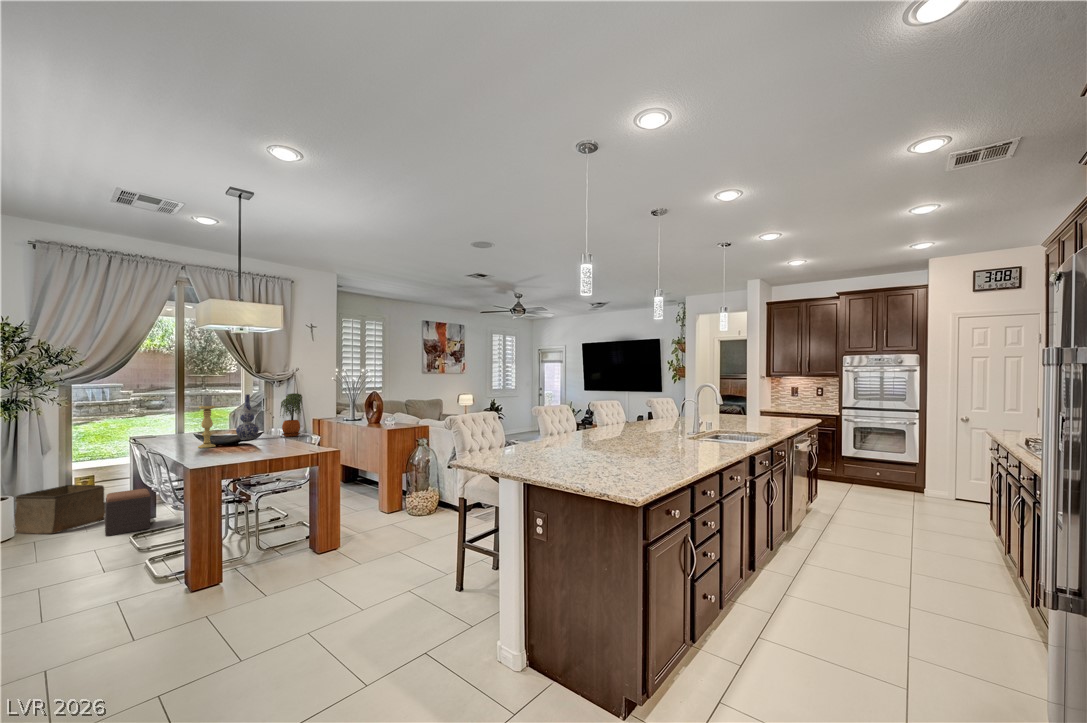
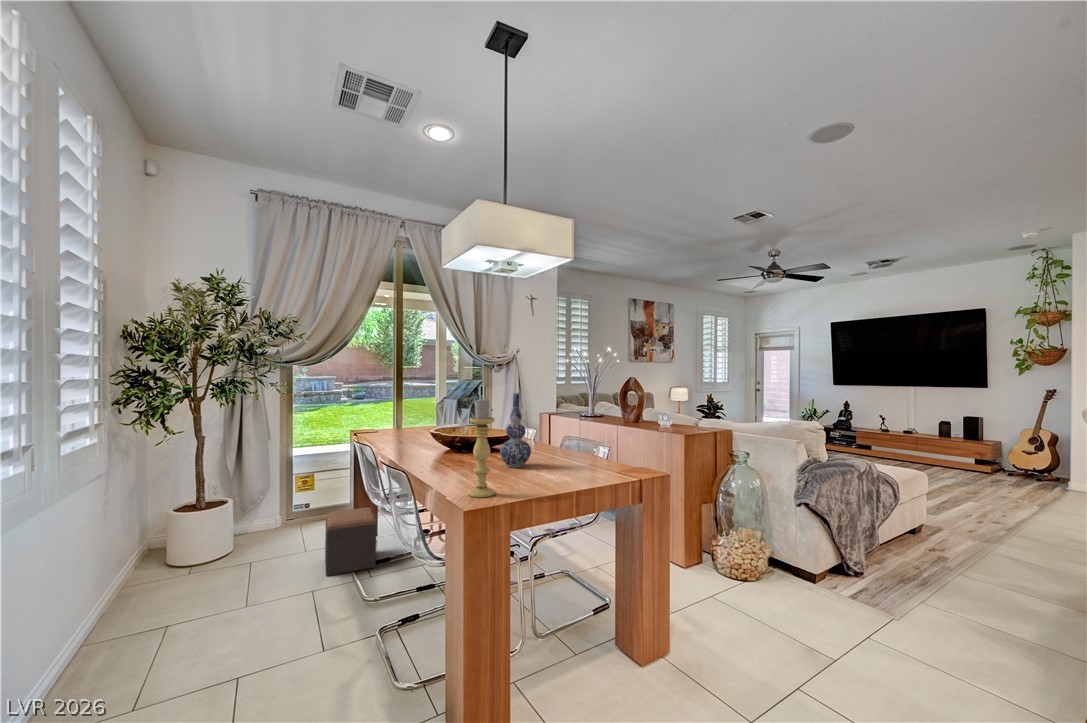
potted plant: present [280,393,302,437] -> none [557,393,590,464]
storage bin: present [15,485,105,534] -> none [233,488,324,559]

